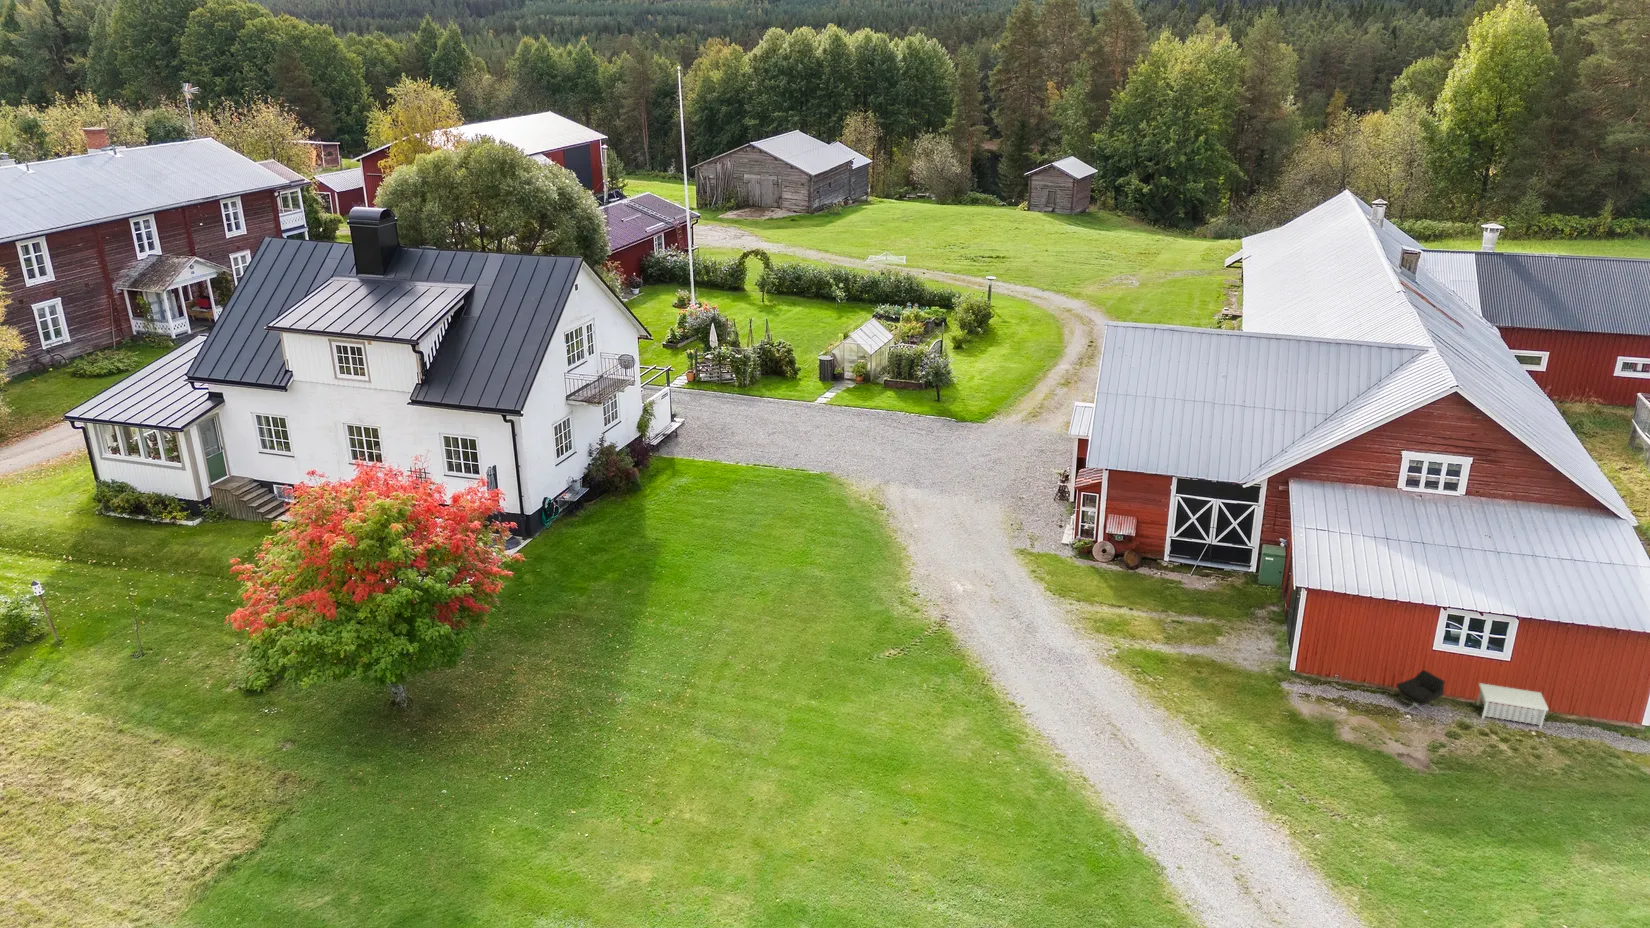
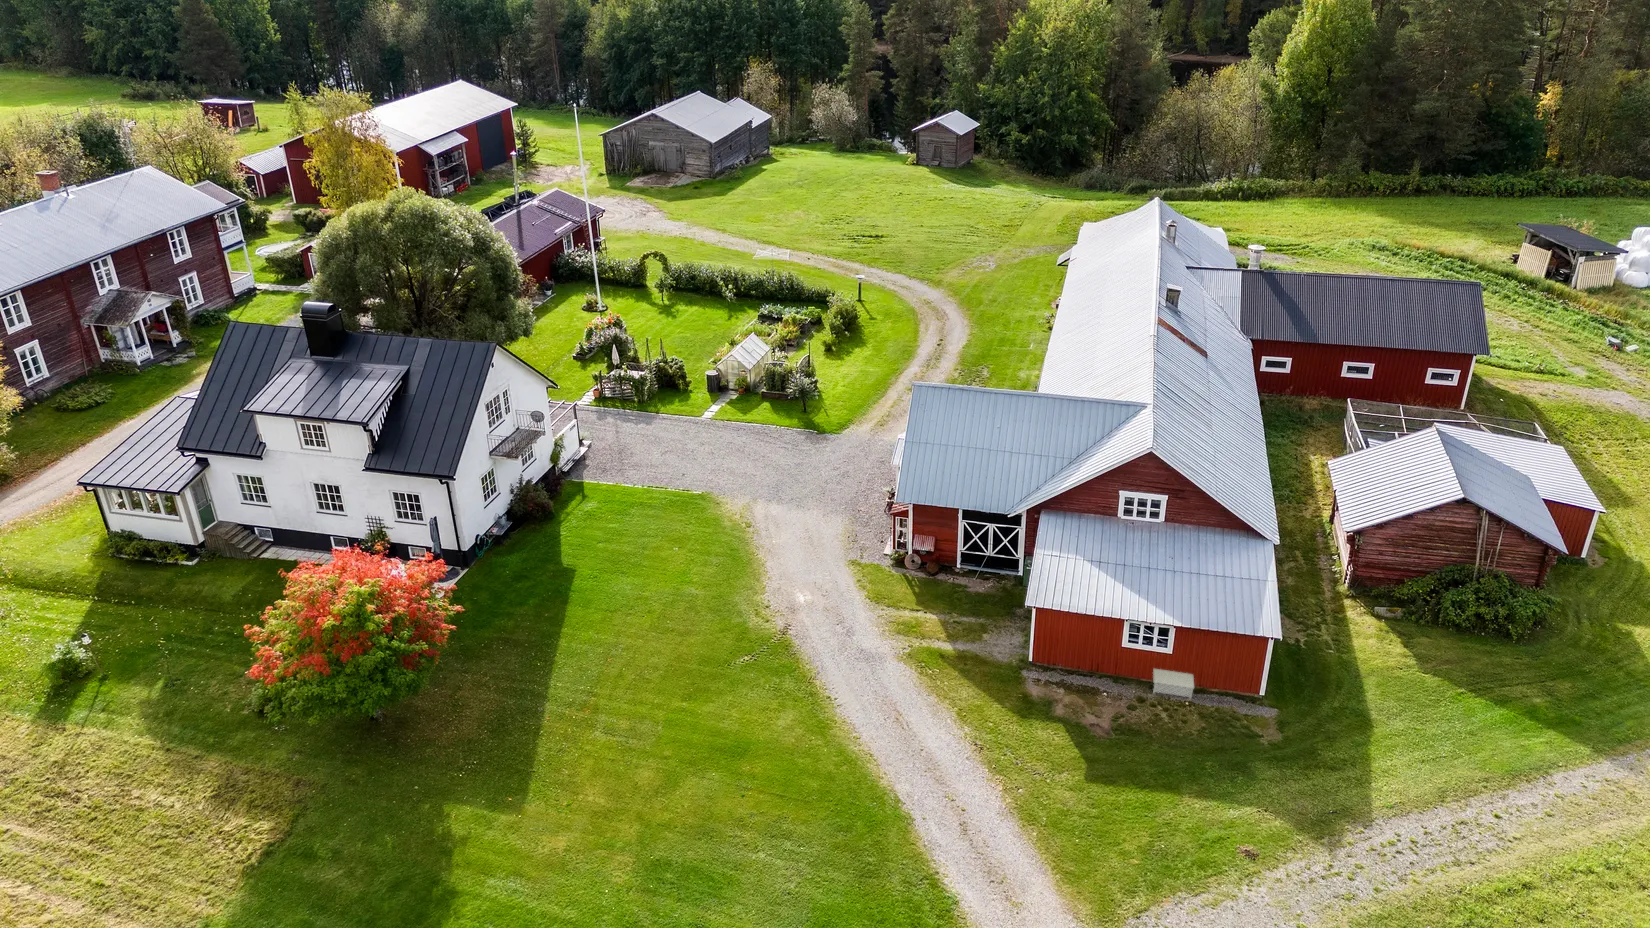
lounge chair: present [1397,670,1445,711] -> none [1098,660,1129,692]

